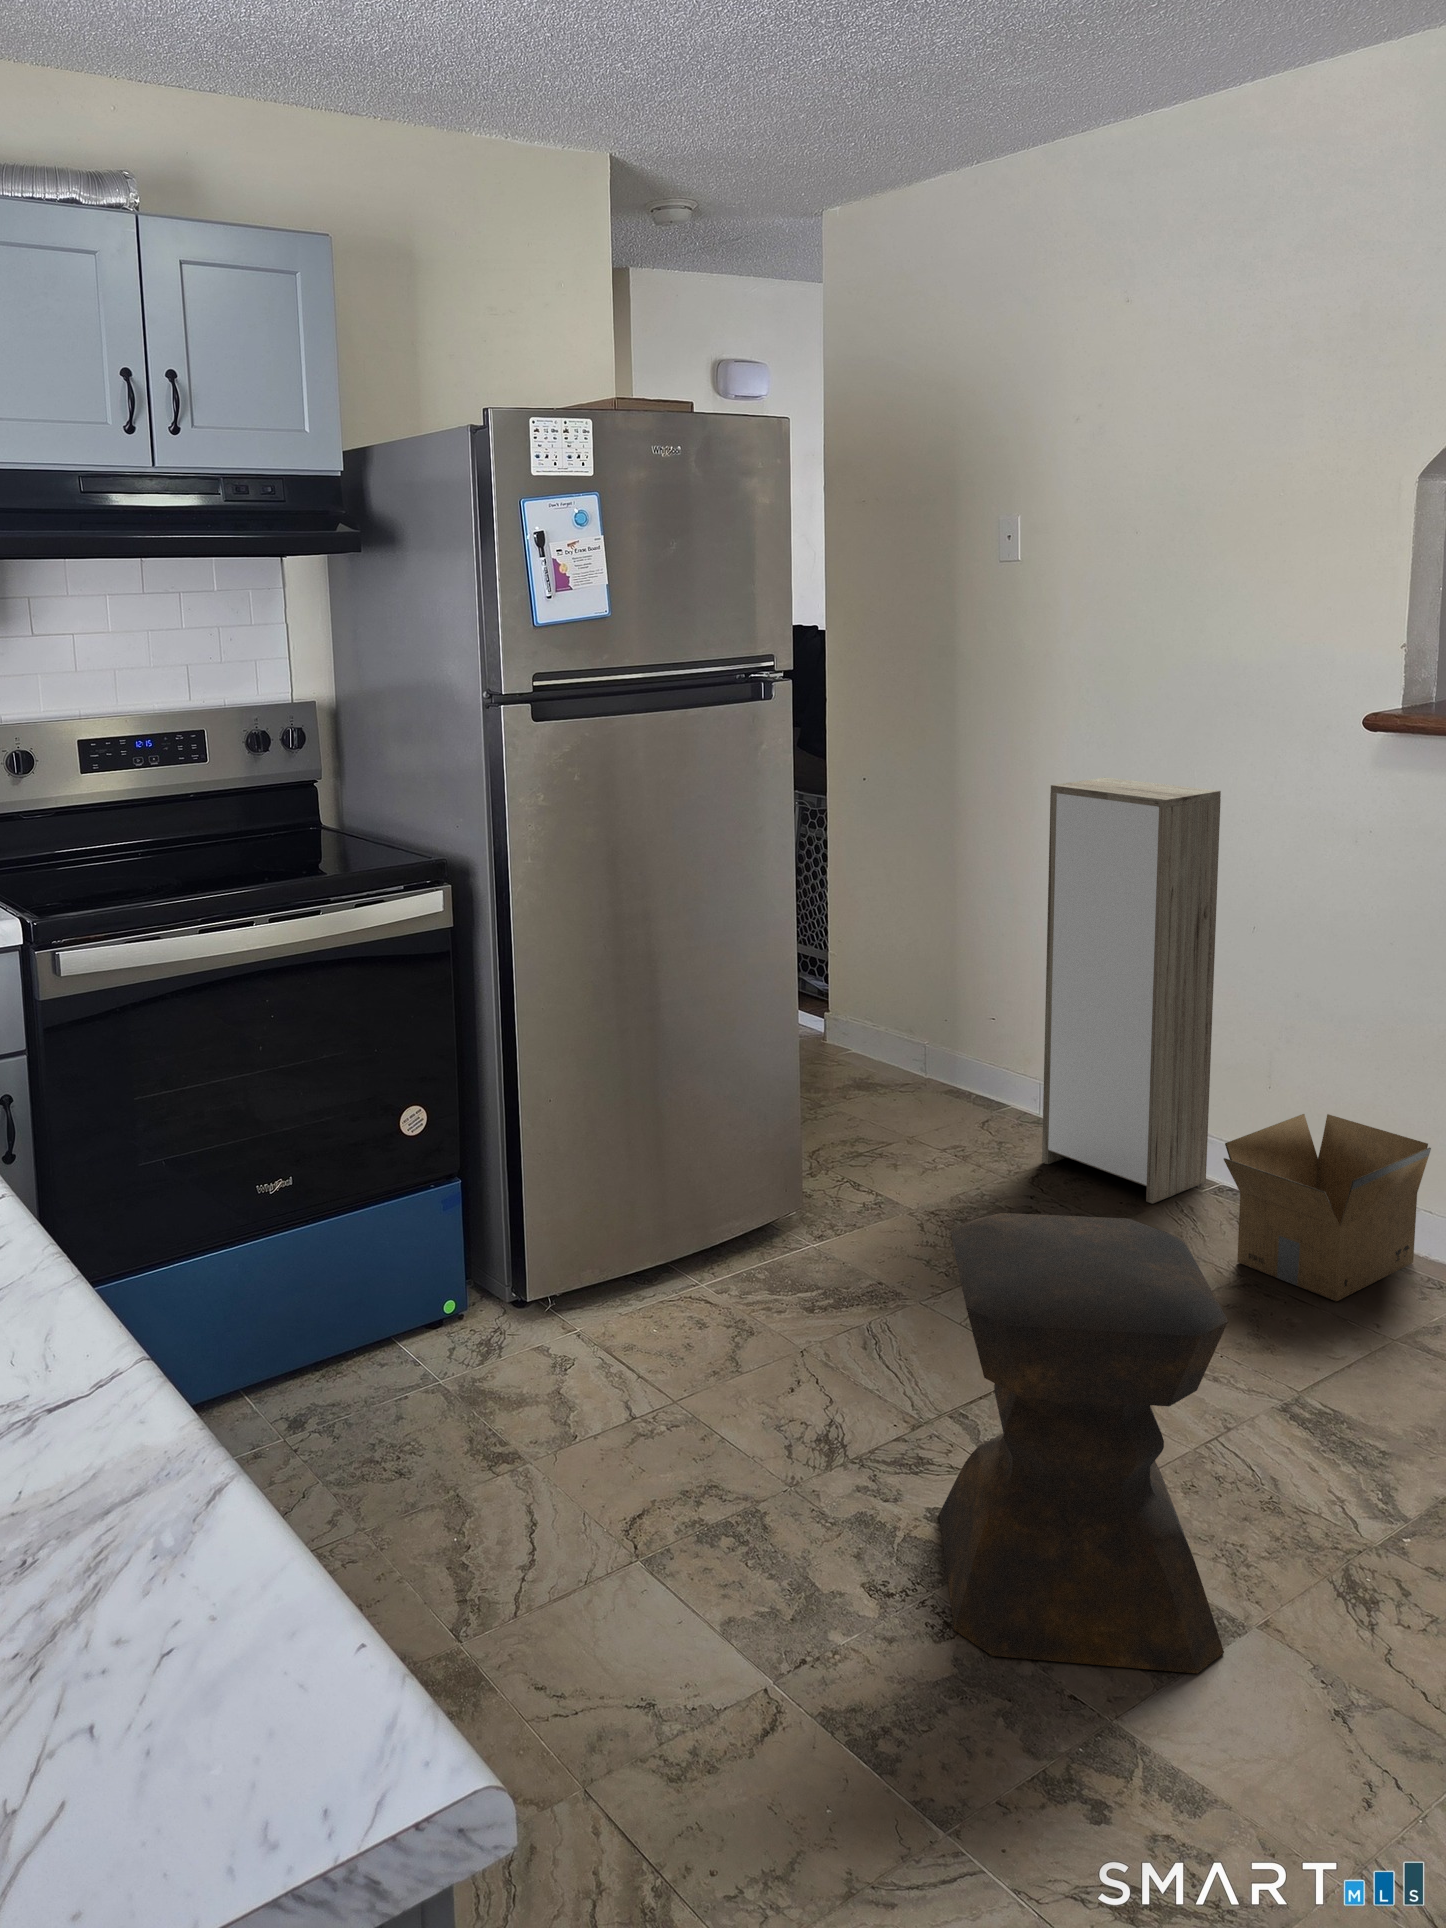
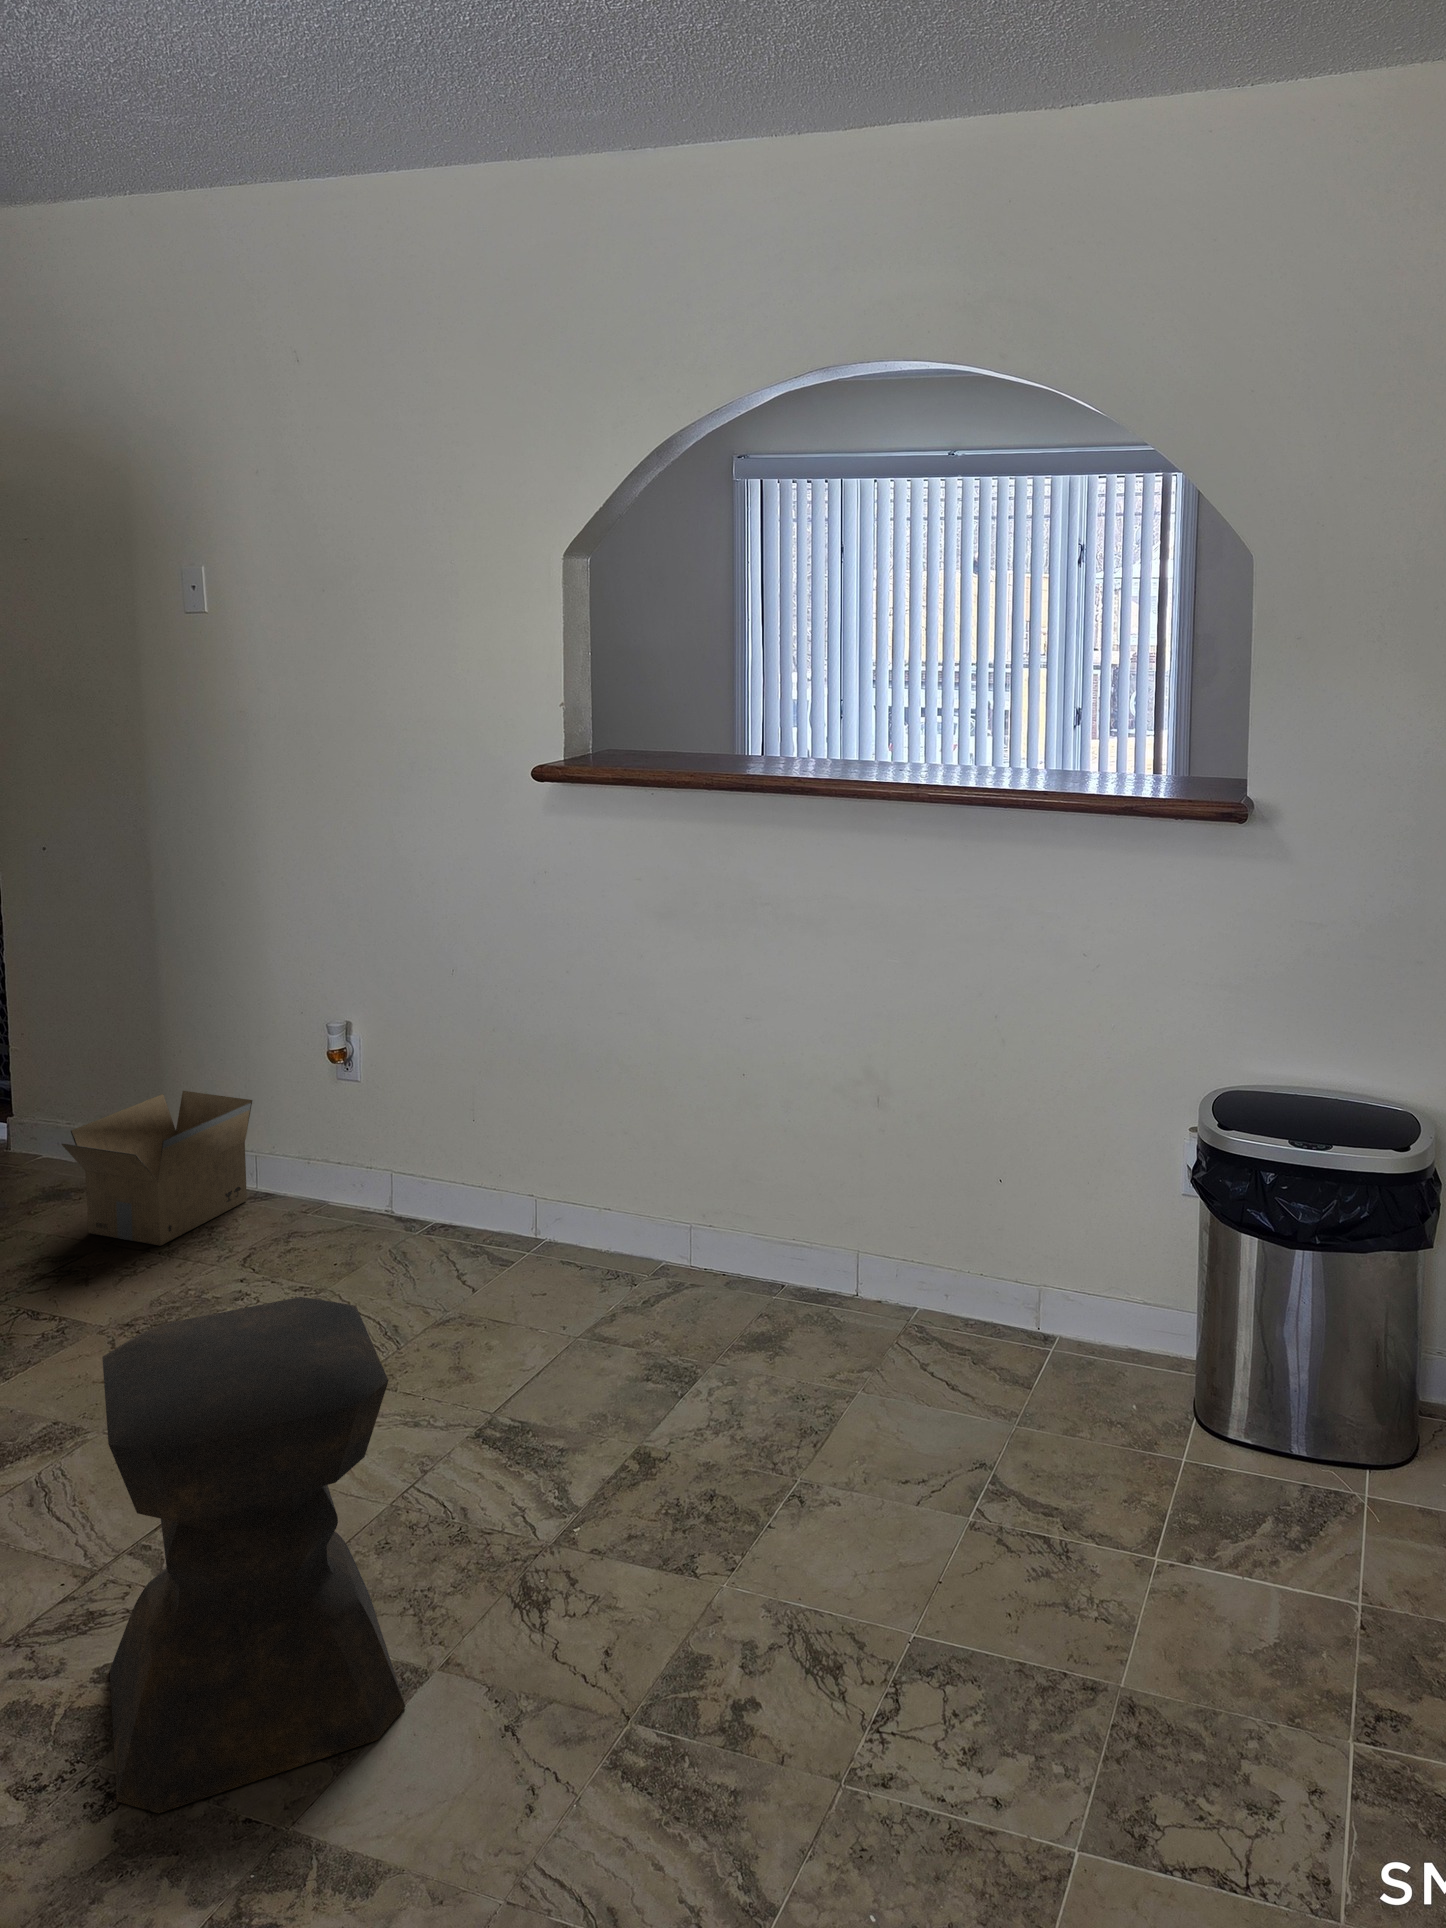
storage cabinet: present [1042,777,1221,1204] -> none [244,838,421,1258]
cardboard box: present [1224,1114,1431,1302] -> present [62,1091,252,1246]

